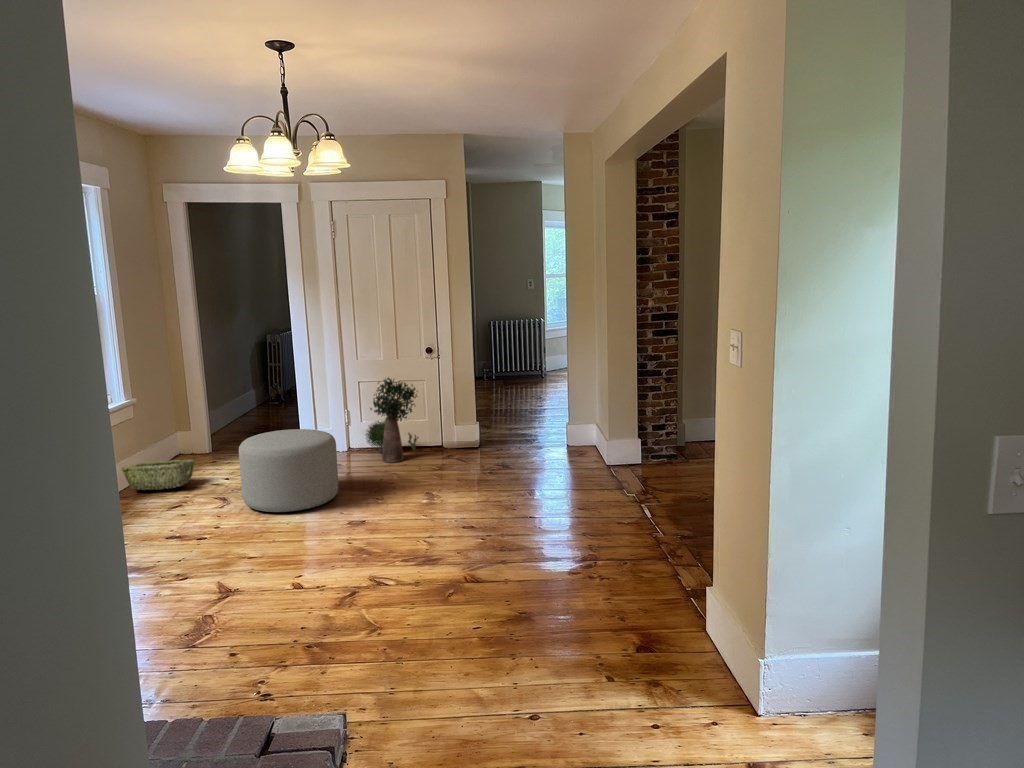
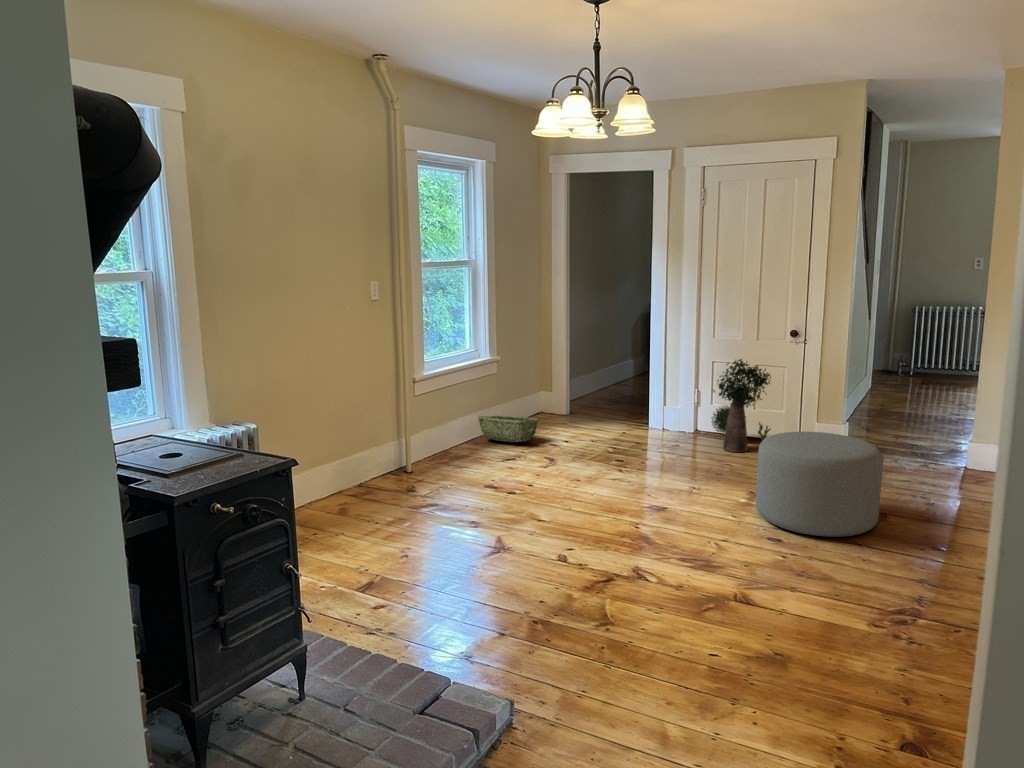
ottoman: present [239,429,338,512] -> present [756,432,883,537]

